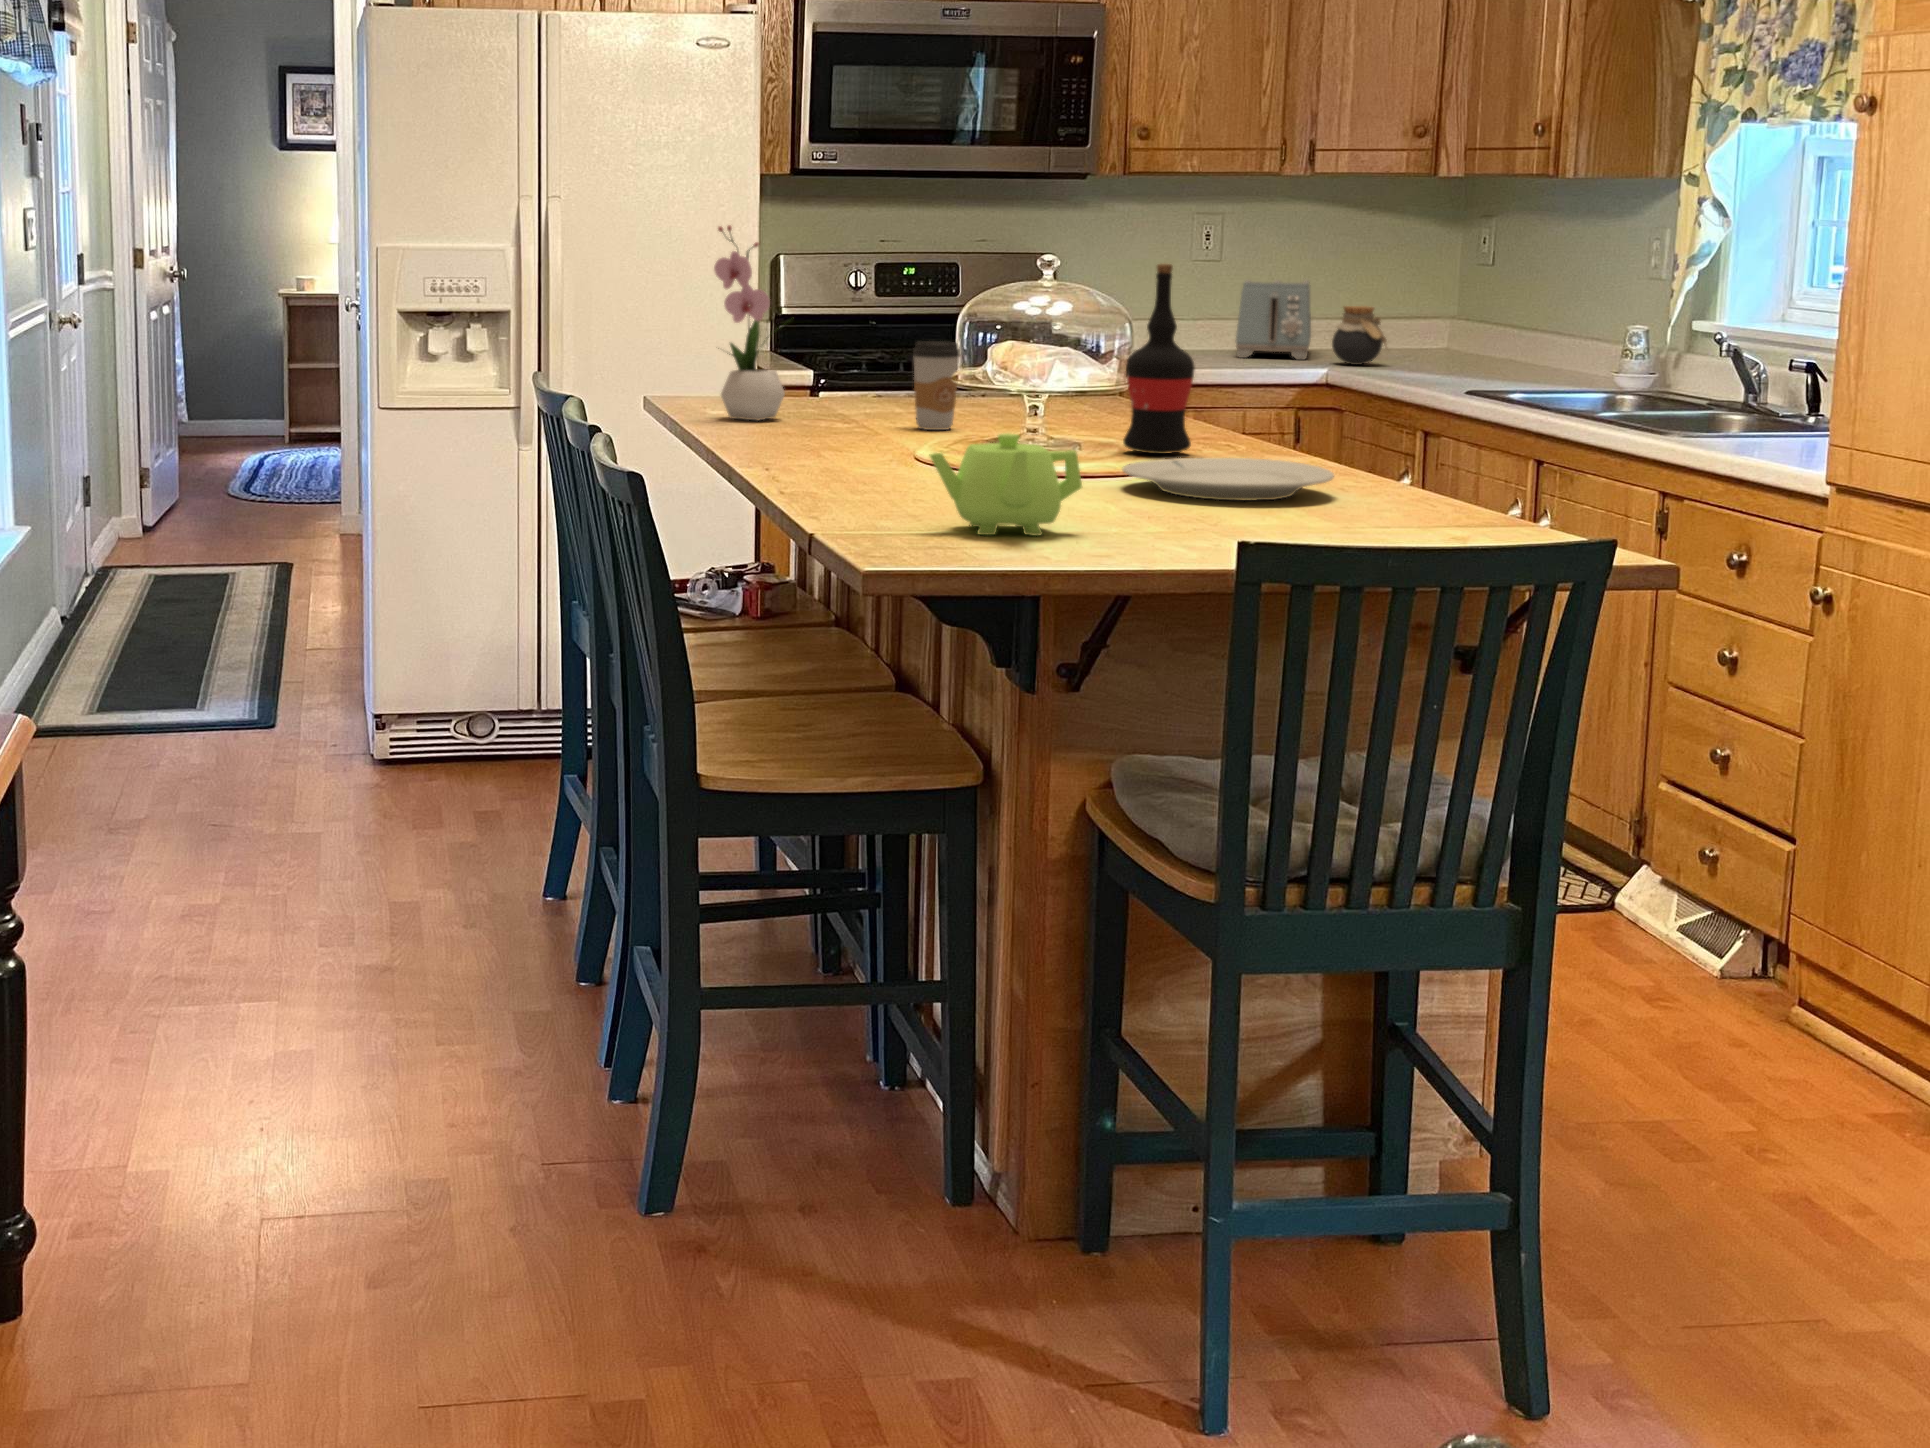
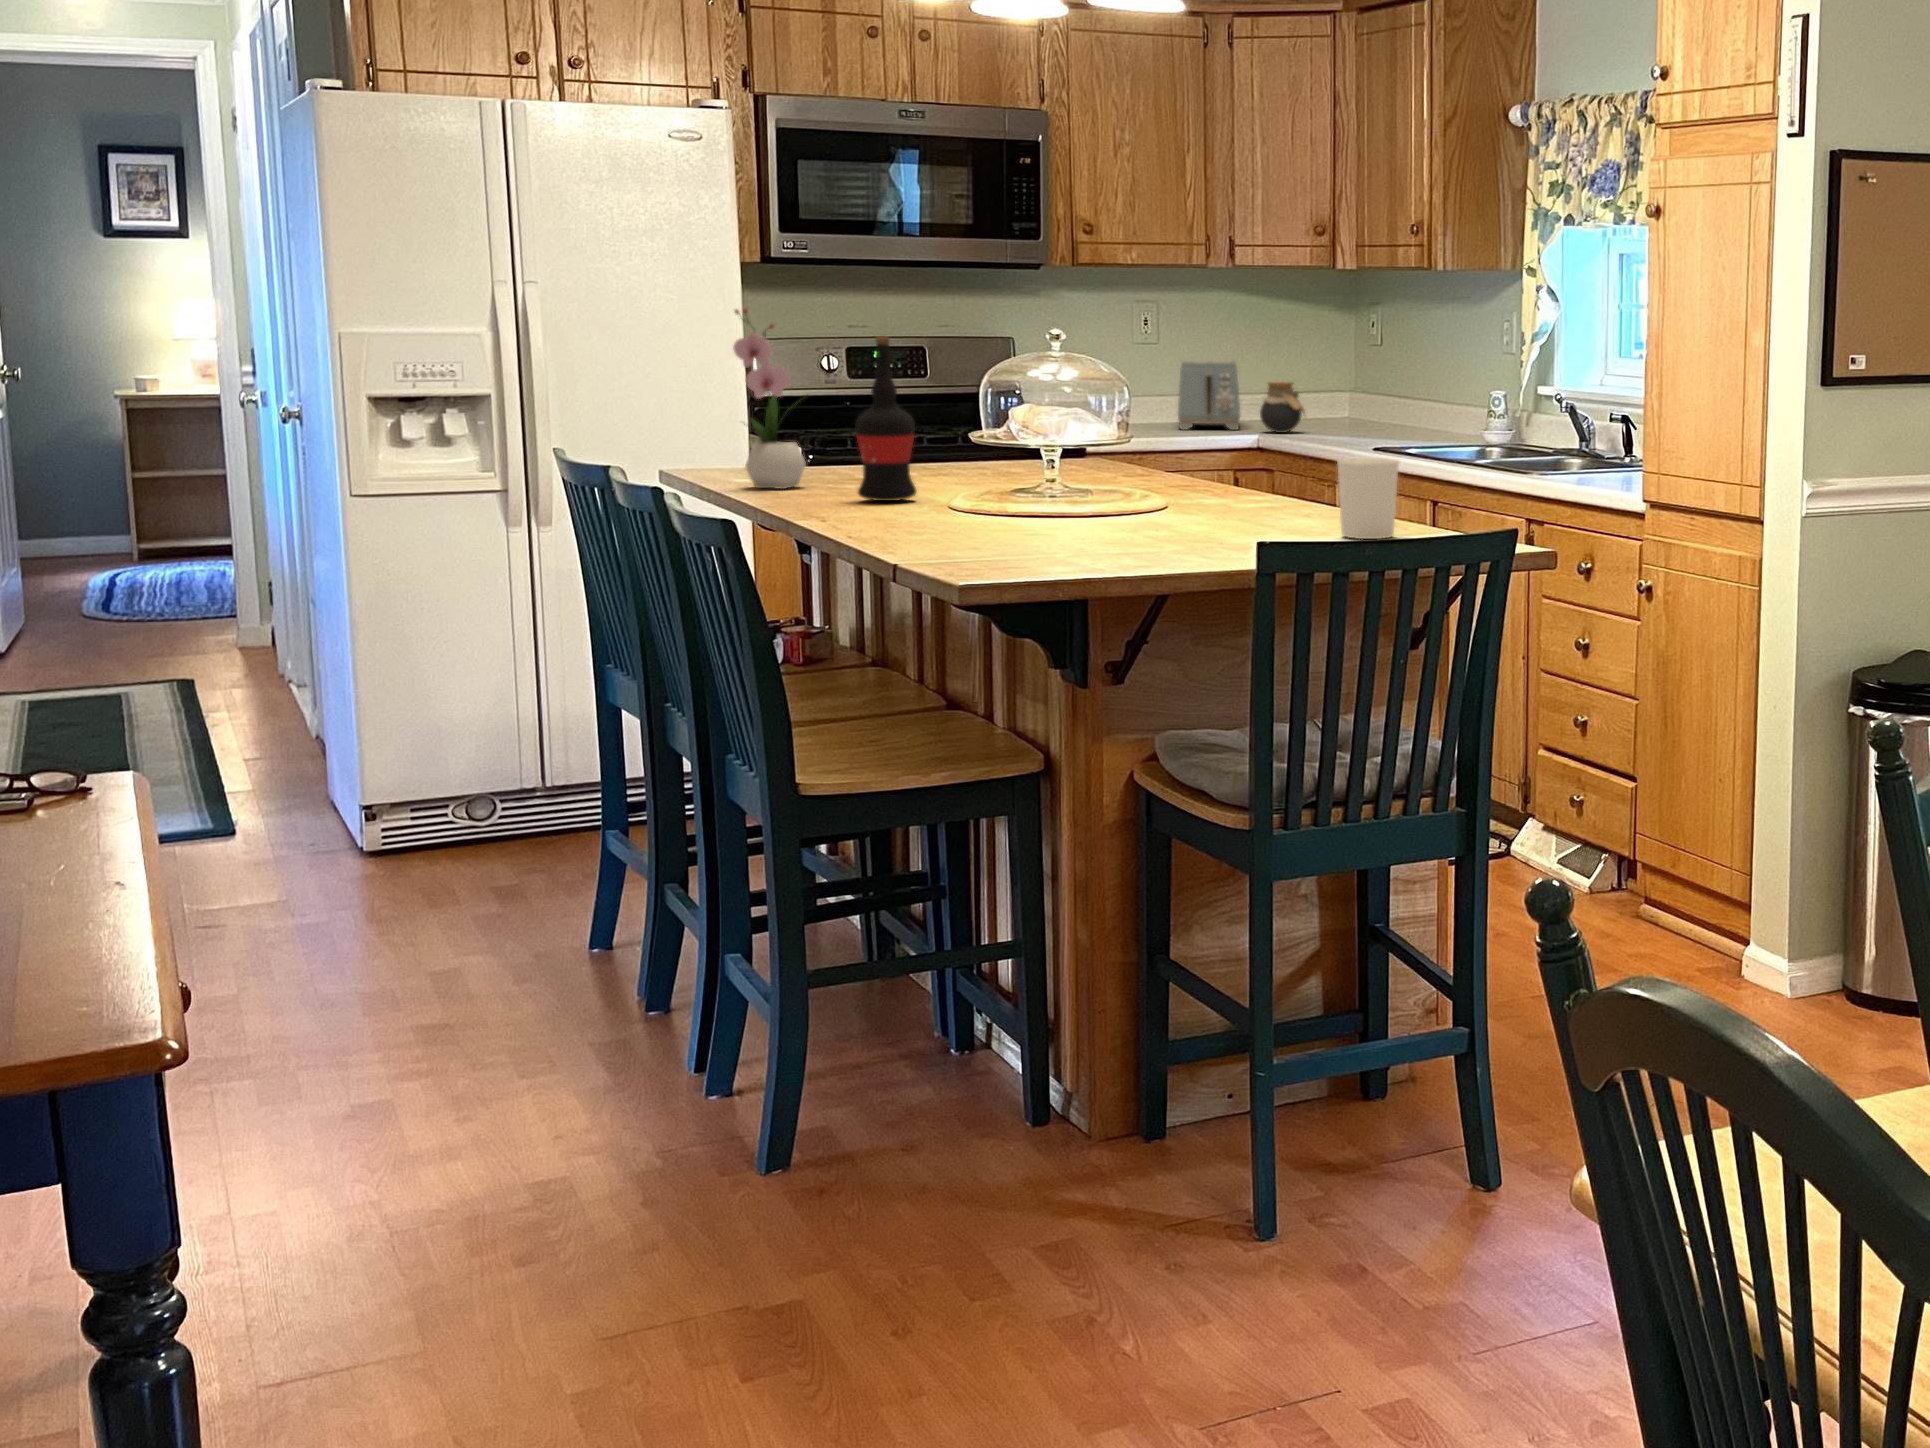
wine bottle: present [1123,264,1195,454] -> present [855,336,916,501]
coffee cup: present [913,341,960,430] -> none [927,411,970,490]
candle holder: none [1379,425,1464,531] -> present [1337,458,1399,539]
teapot: present [930,433,1082,536] -> none [993,473,1118,557]
plate: present [1123,458,1334,500] -> none [1134,496,1301,527]

